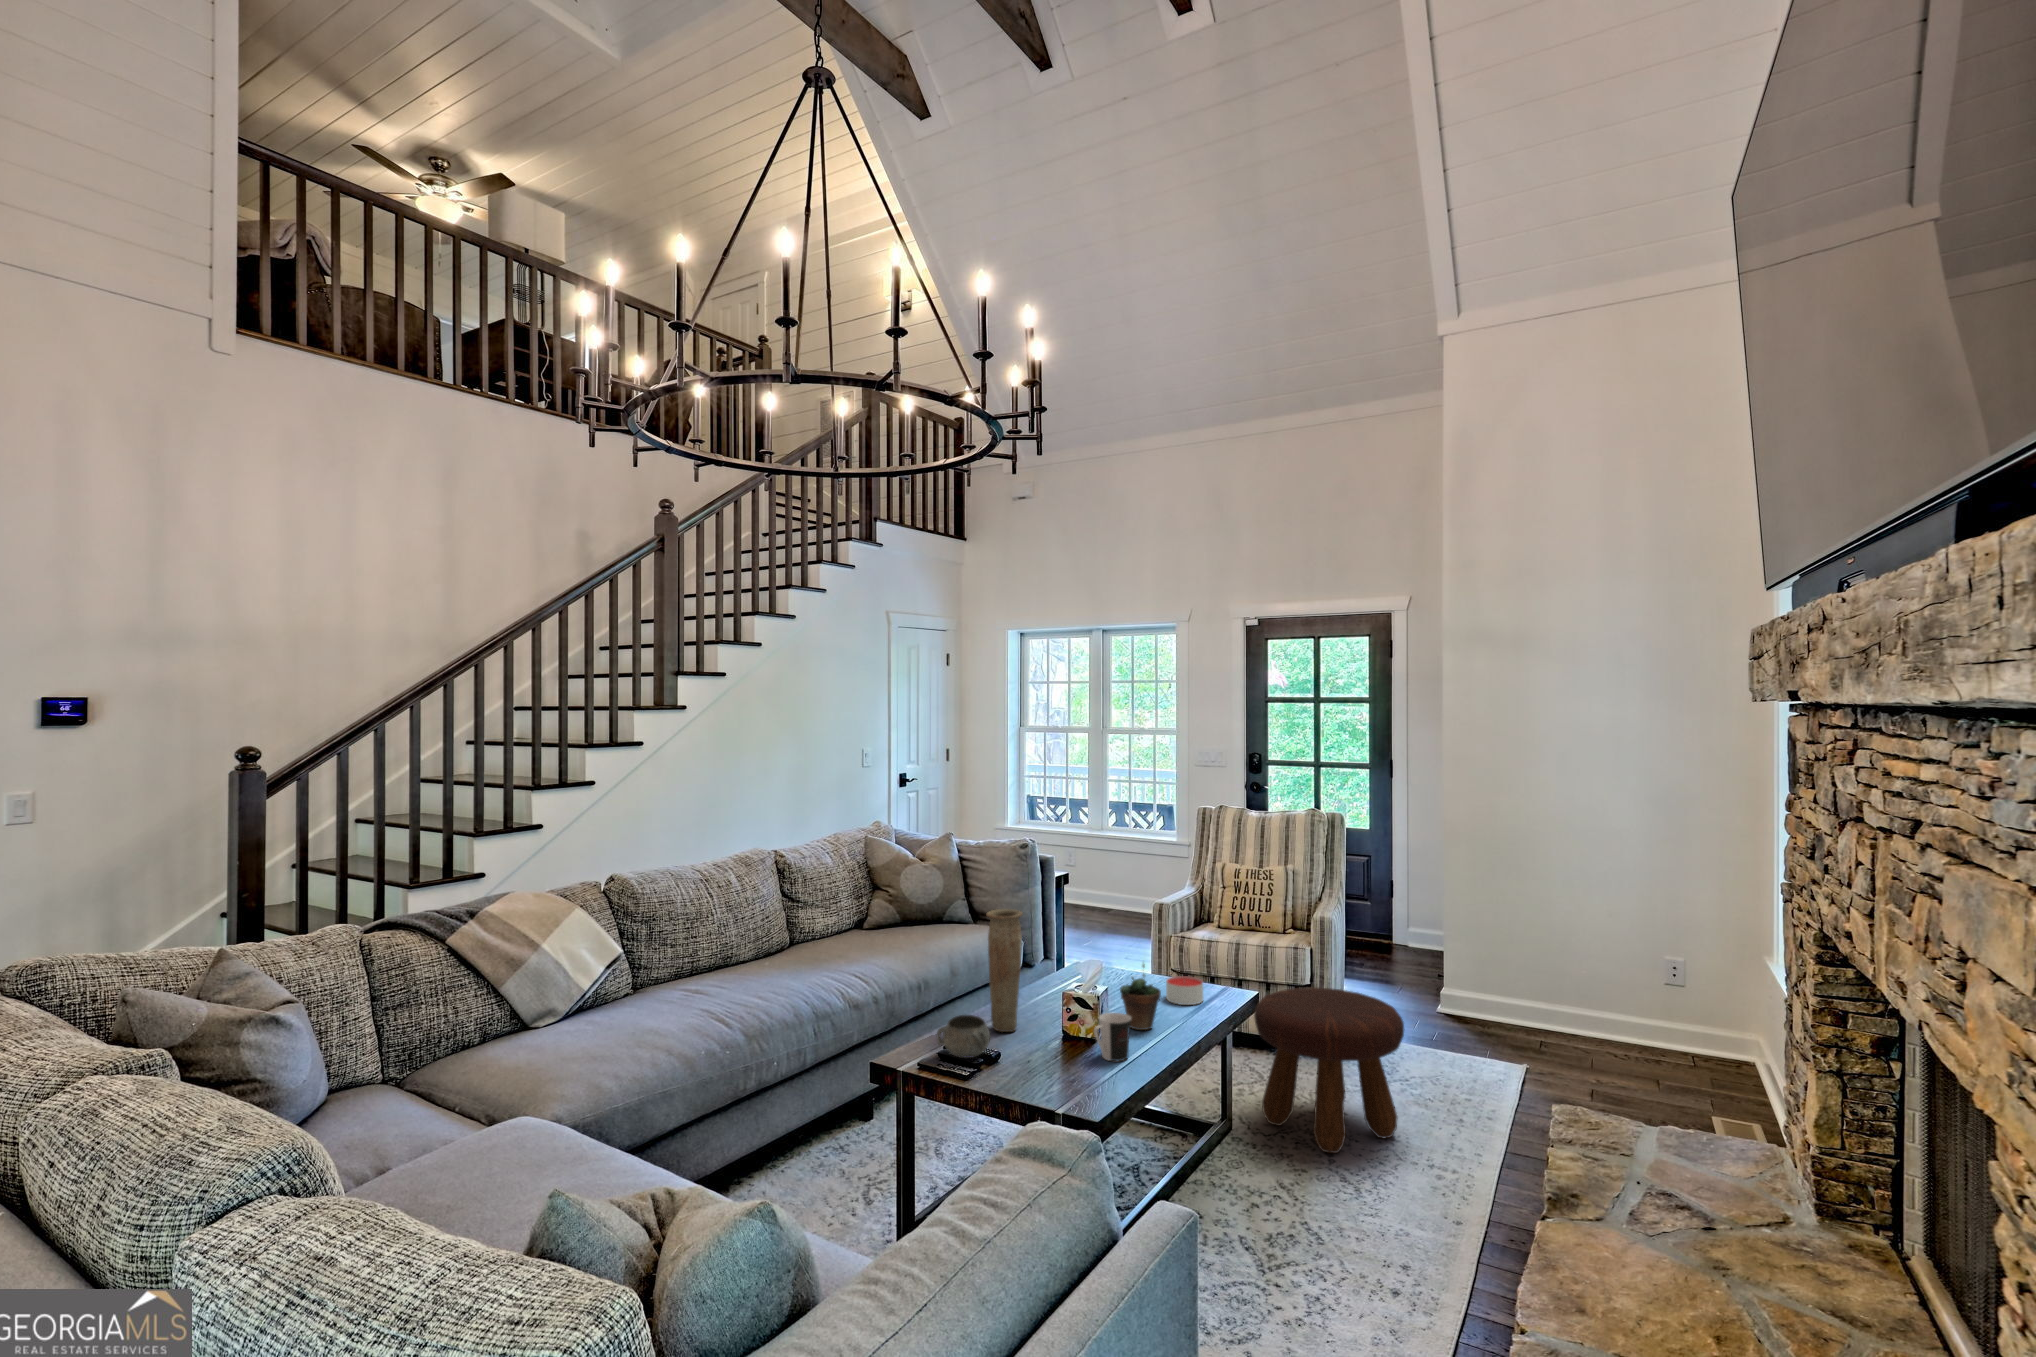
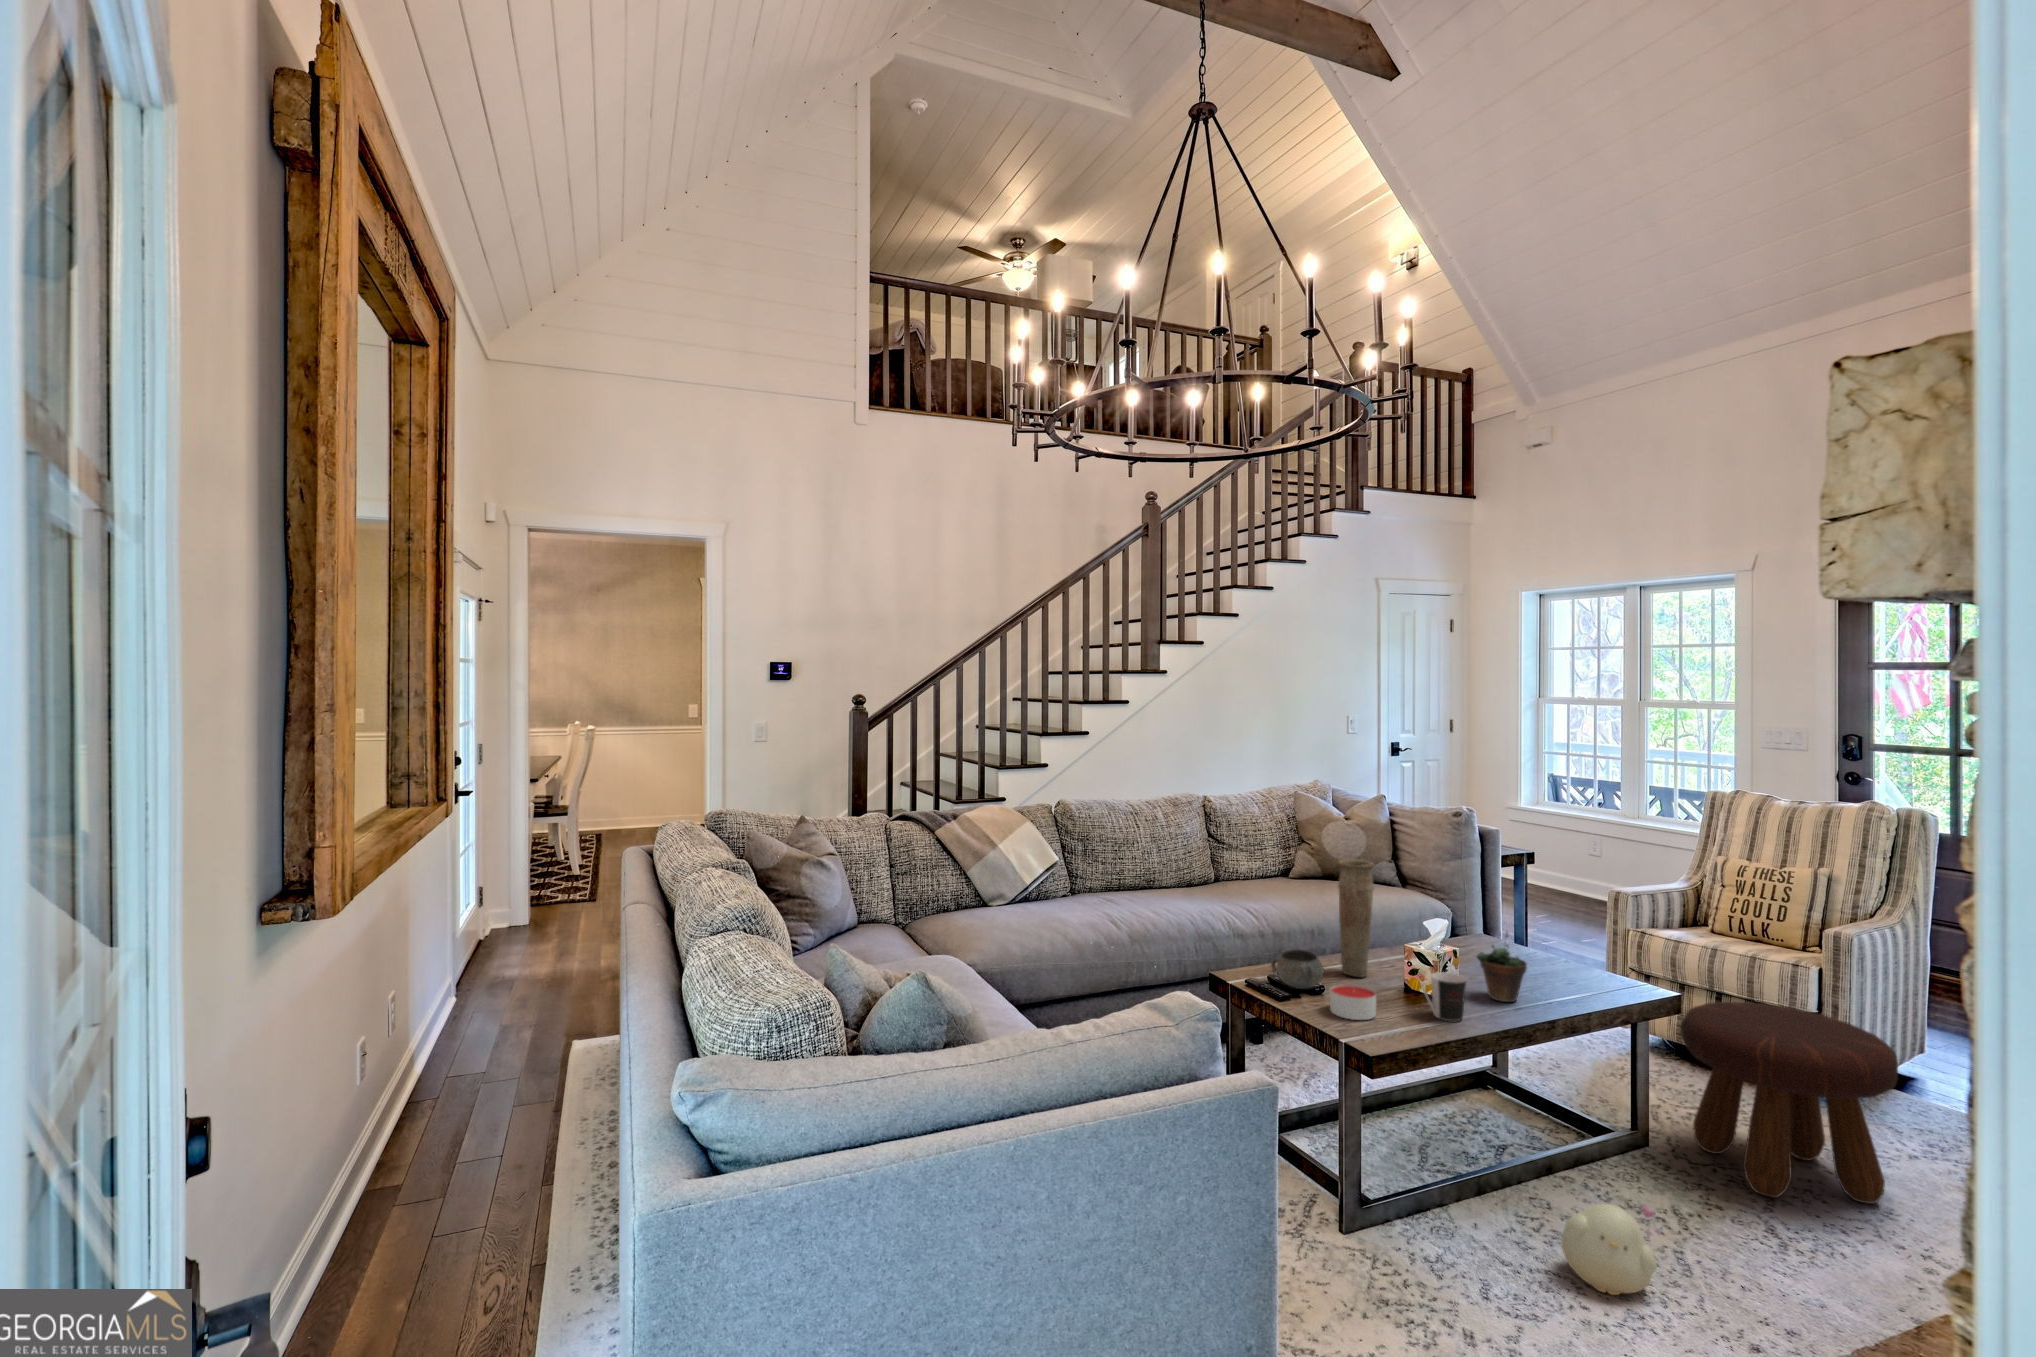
candle: present [1166,976,1203,1005] -> present [1330,984,1376,1020]
plush toy: none [1244,1196,1326,1287] -> present [1562,1204,1662,1295]

